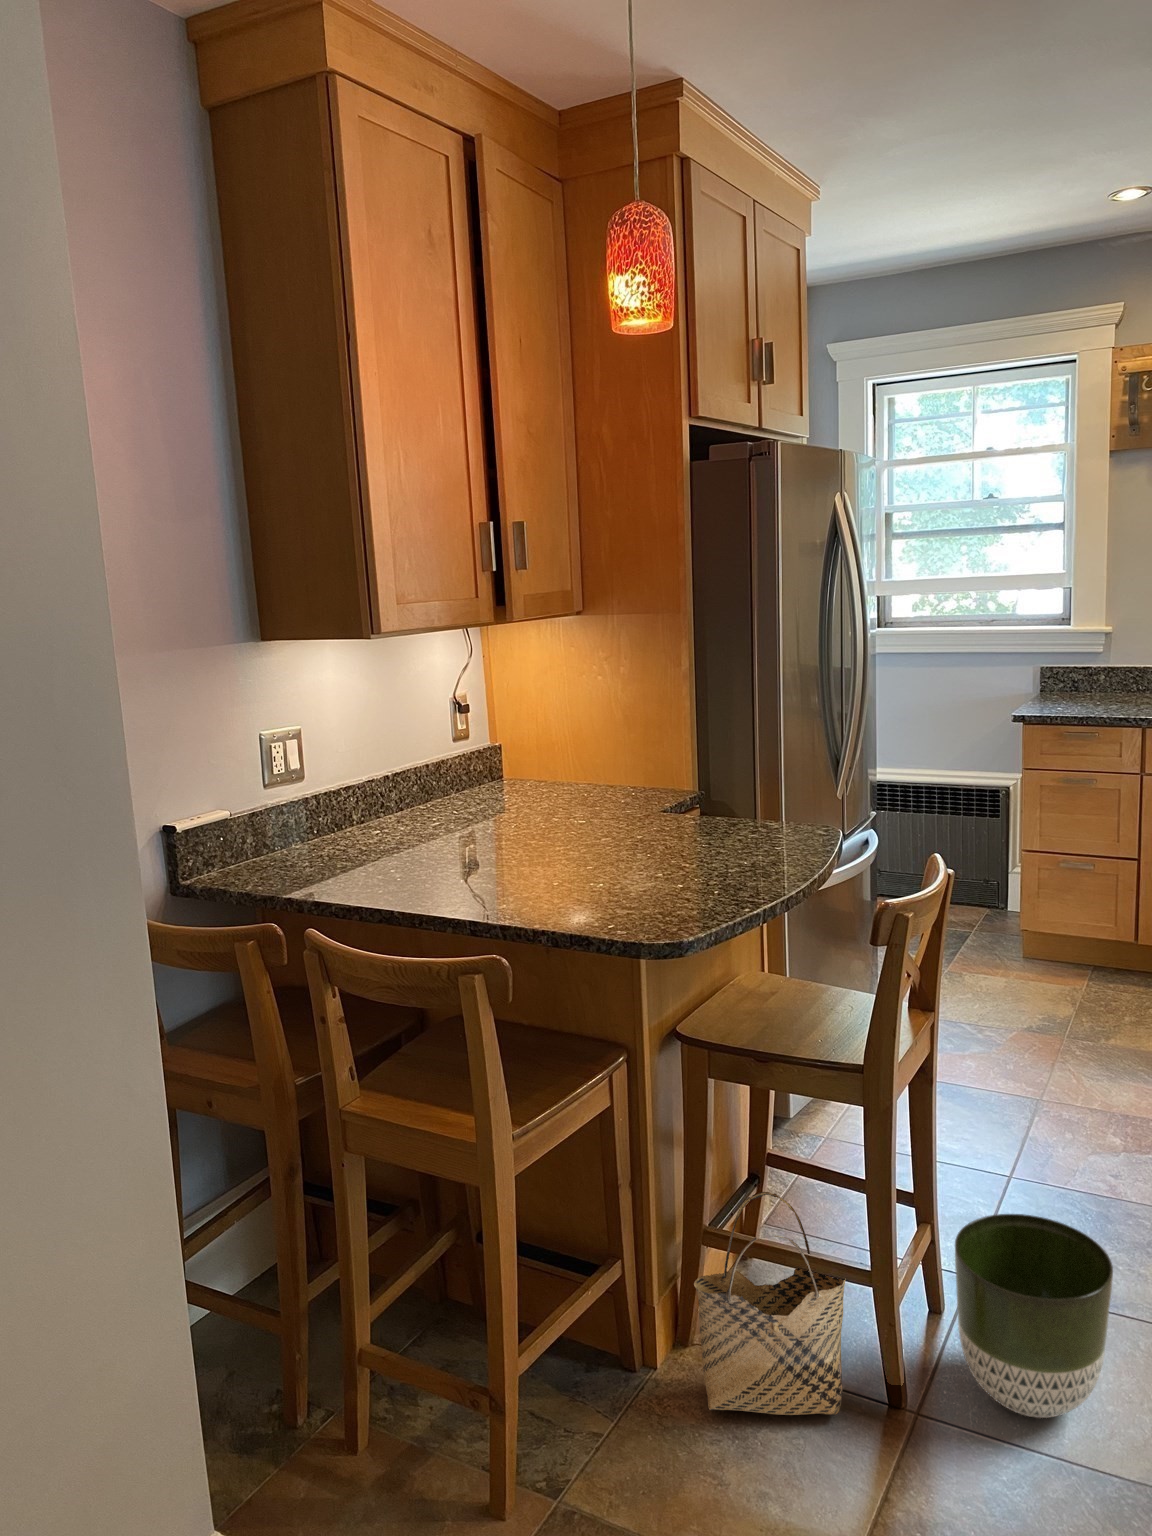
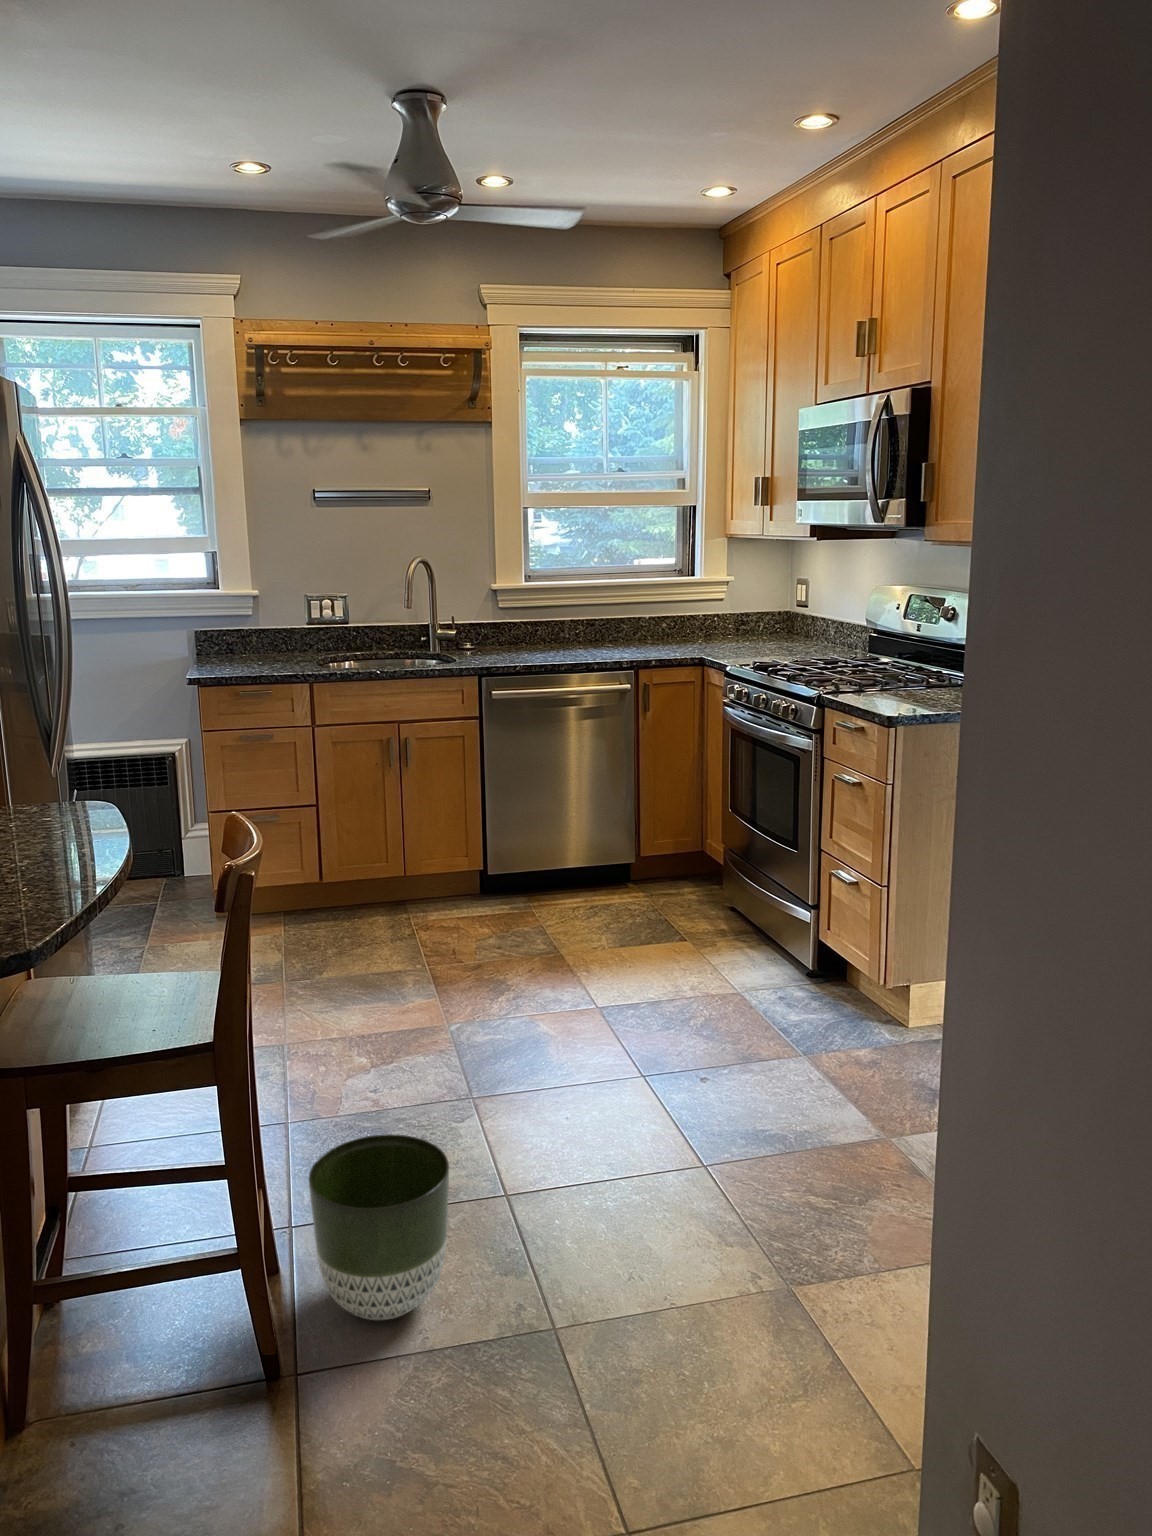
woven basket: present [694,1192,845,1415] -> none [52,1204,228,1469]

